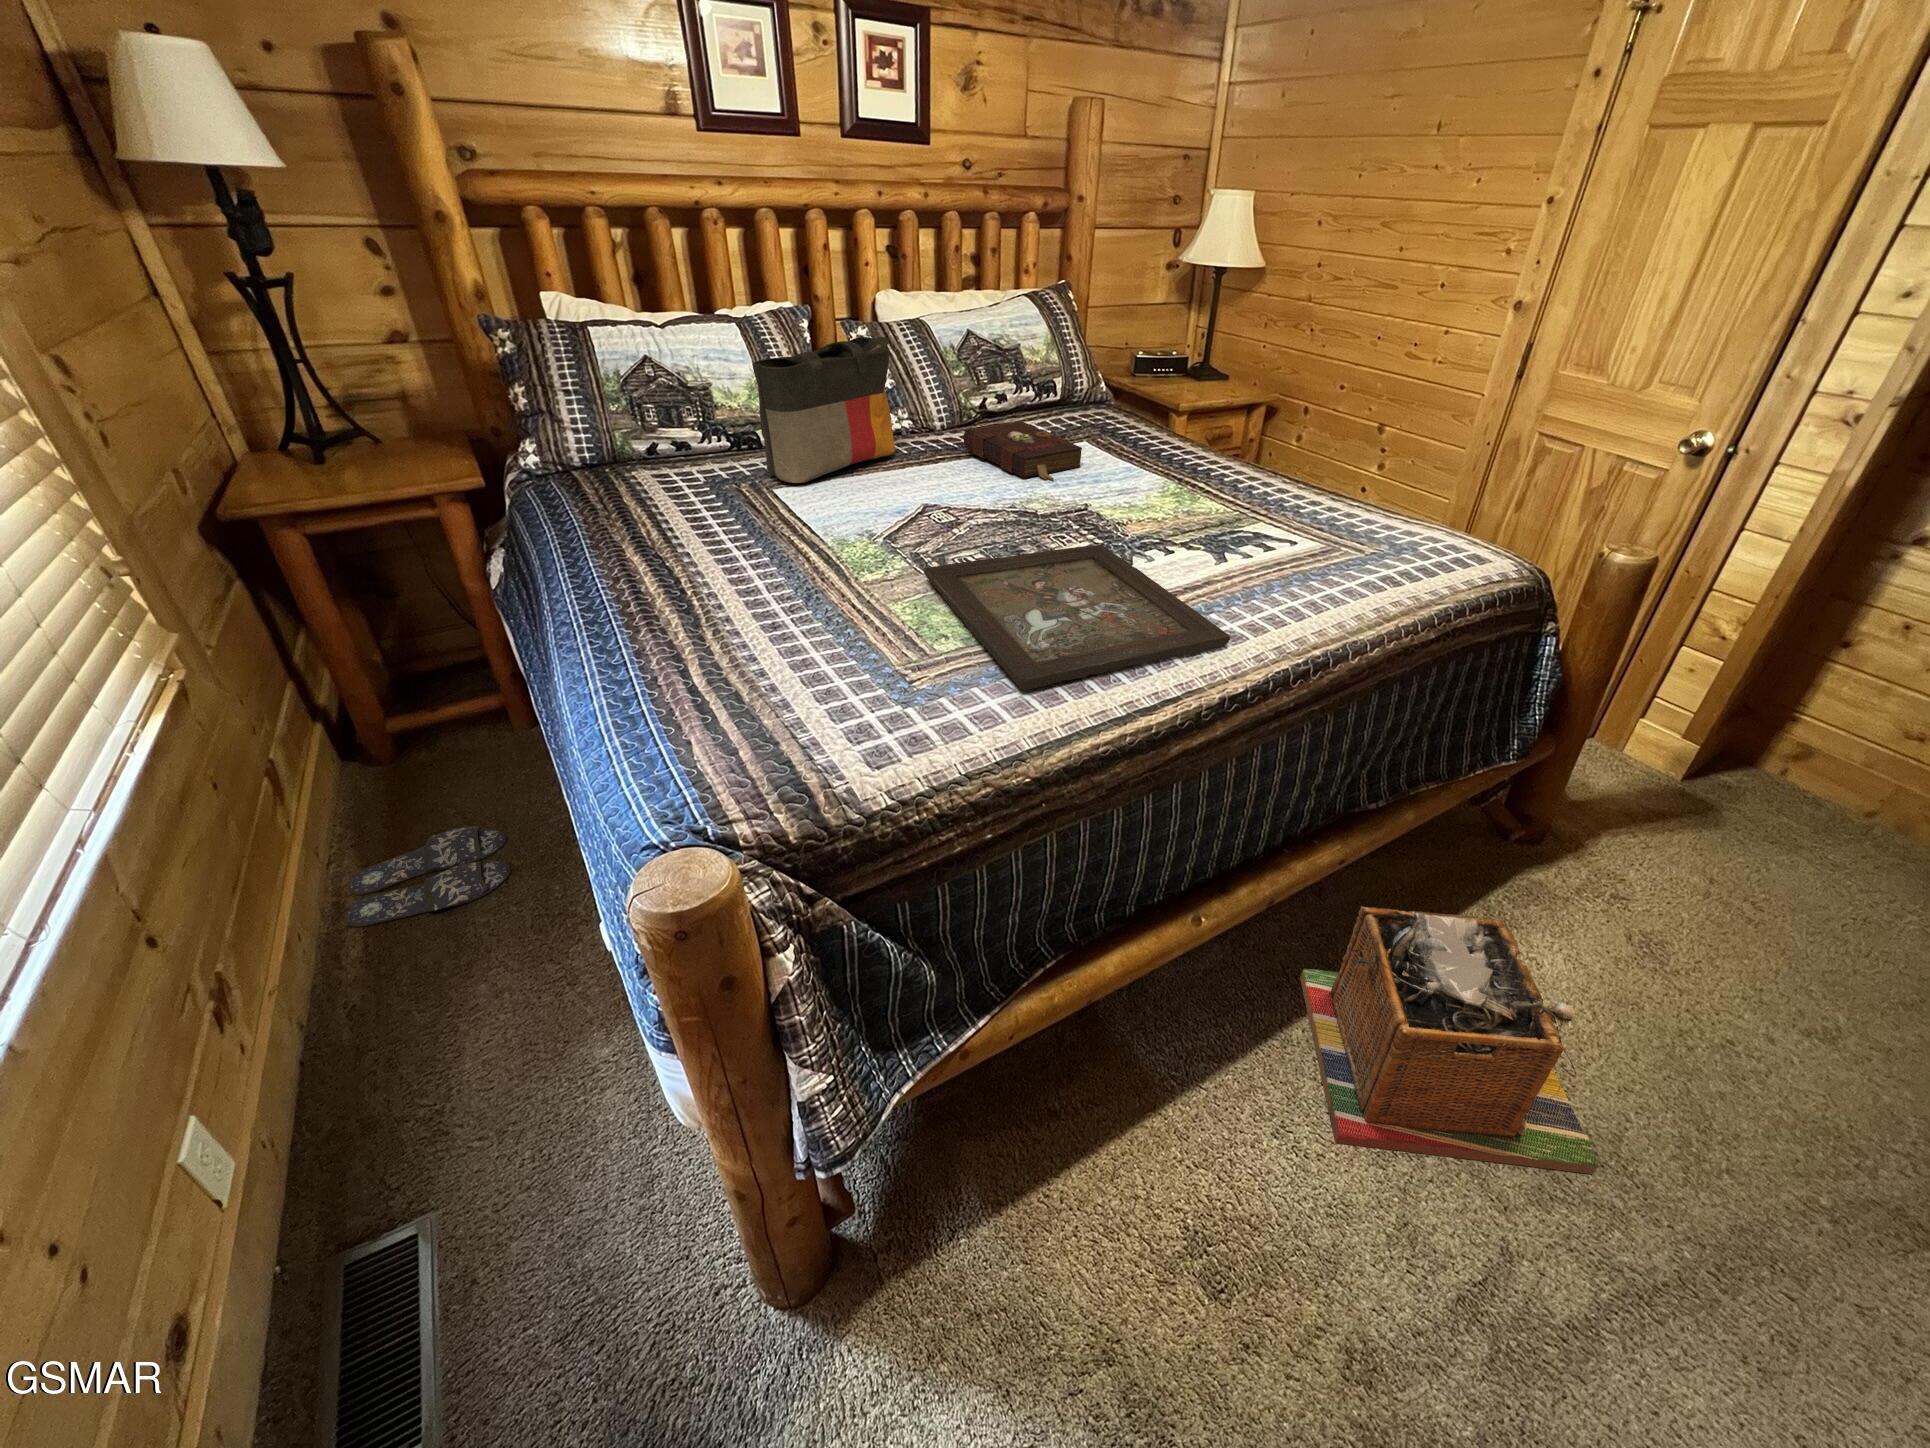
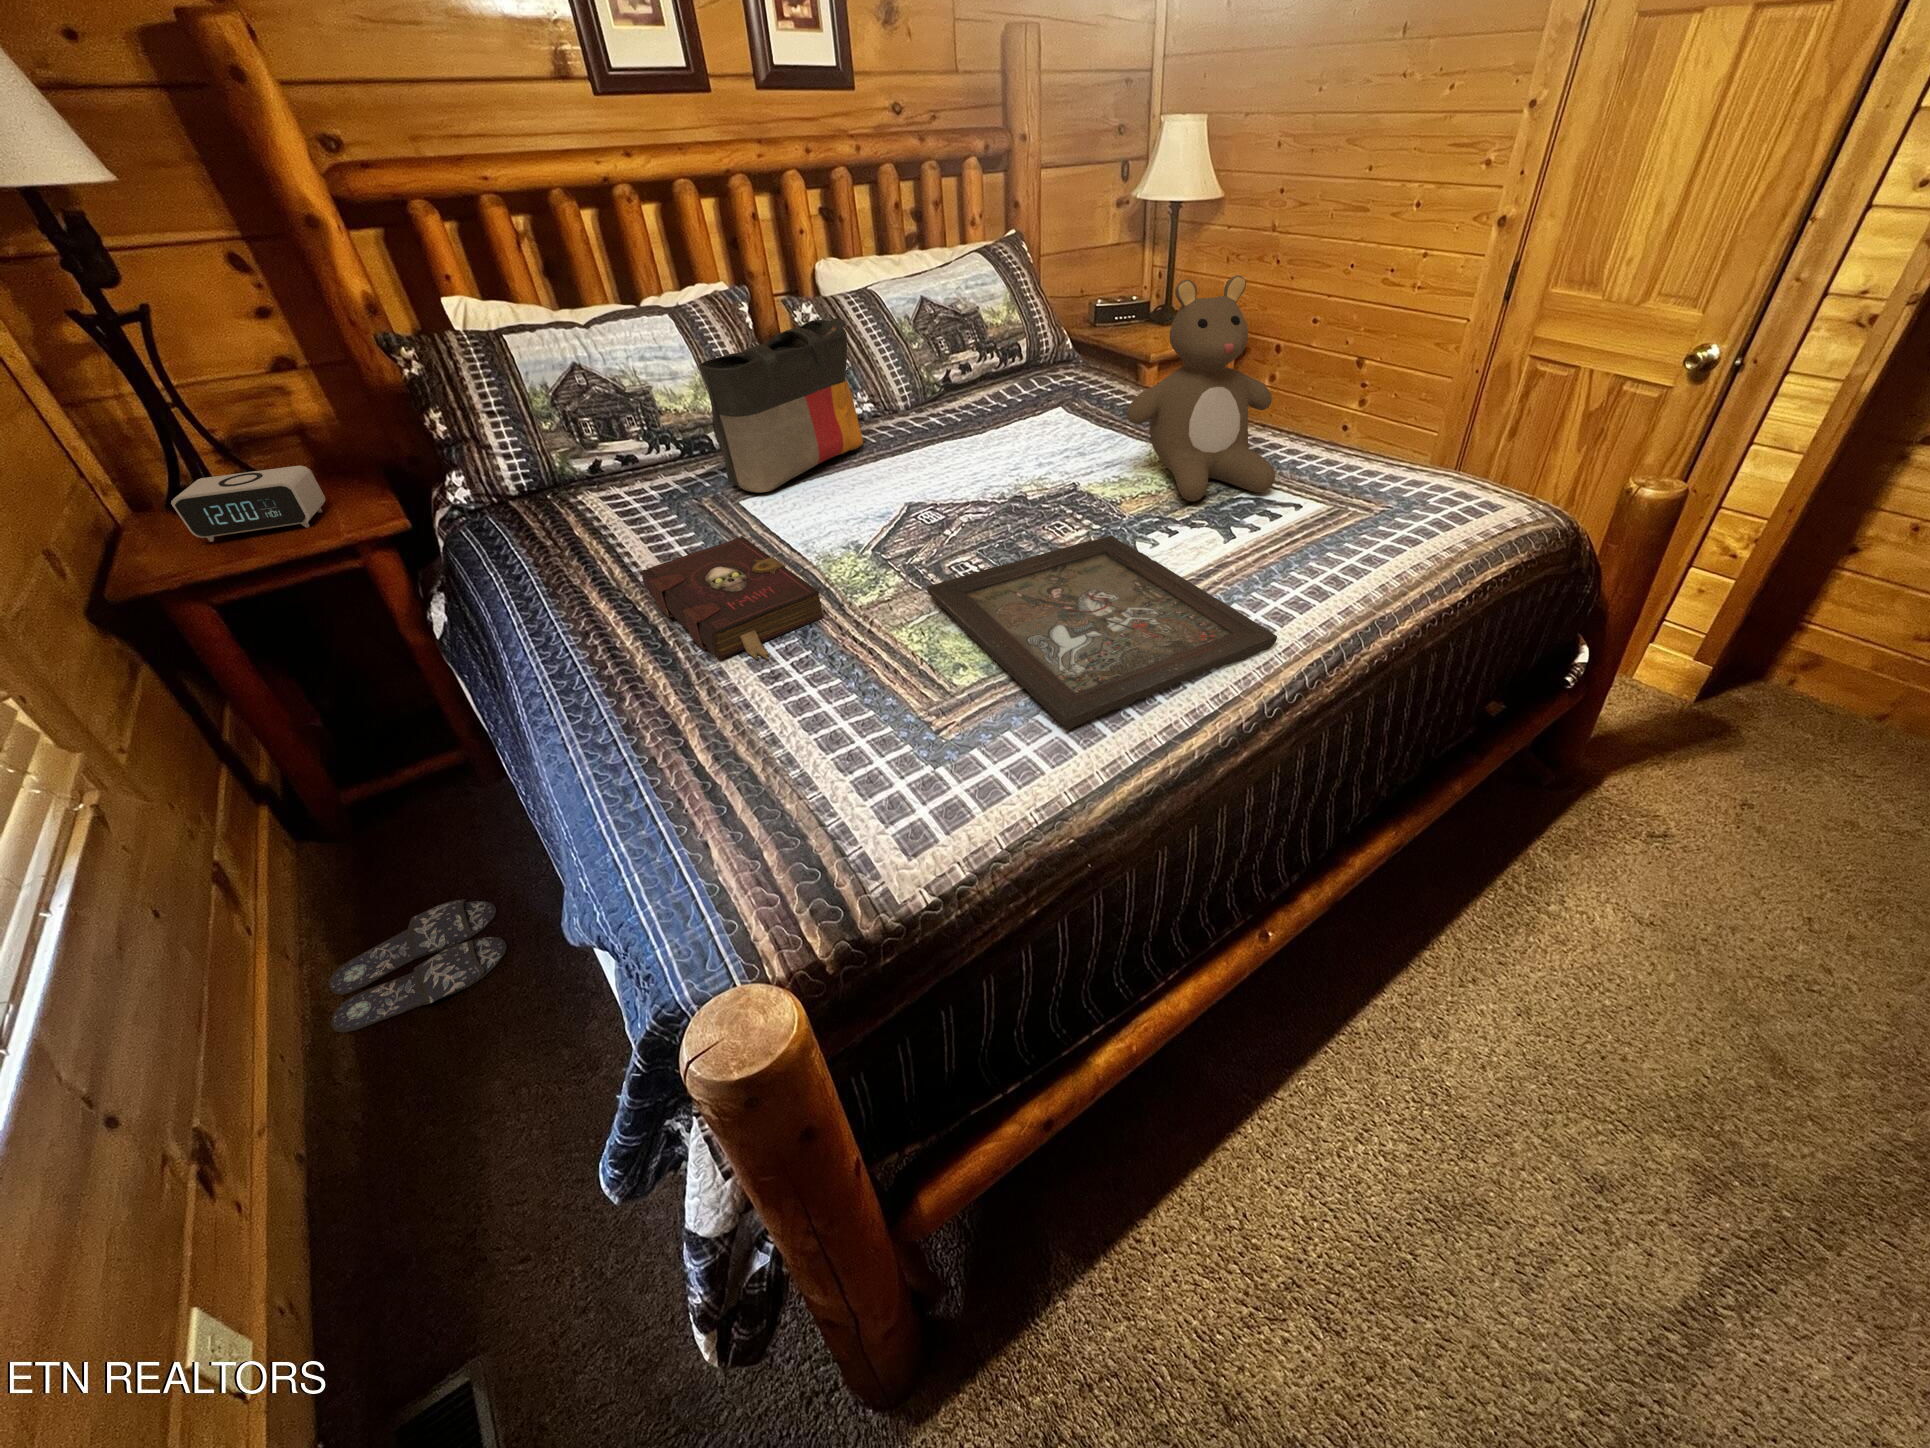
teddy bear: none [1132,324,1270,525] -> present [1127,275,1275,501]
alarm clock: none [284,421,414,478] -> present [171,466,325,542]
book: present [964,421,1082,480] -> present [642,536,823,660]
laundry basket: present [1300,906,1598,1174] -> none [1355,889,1686,1140]

